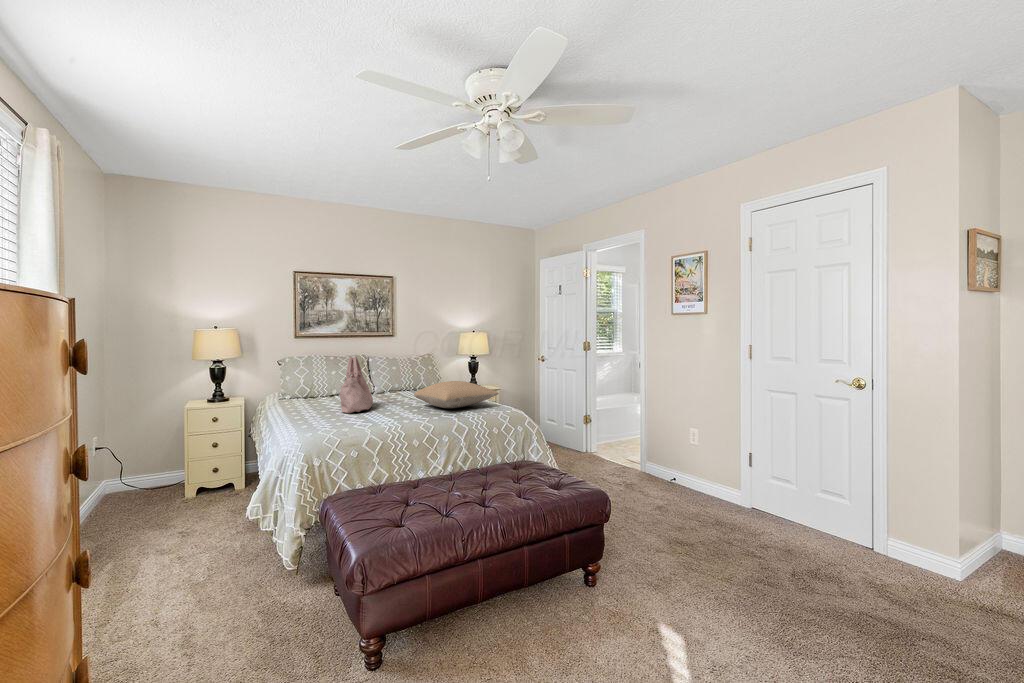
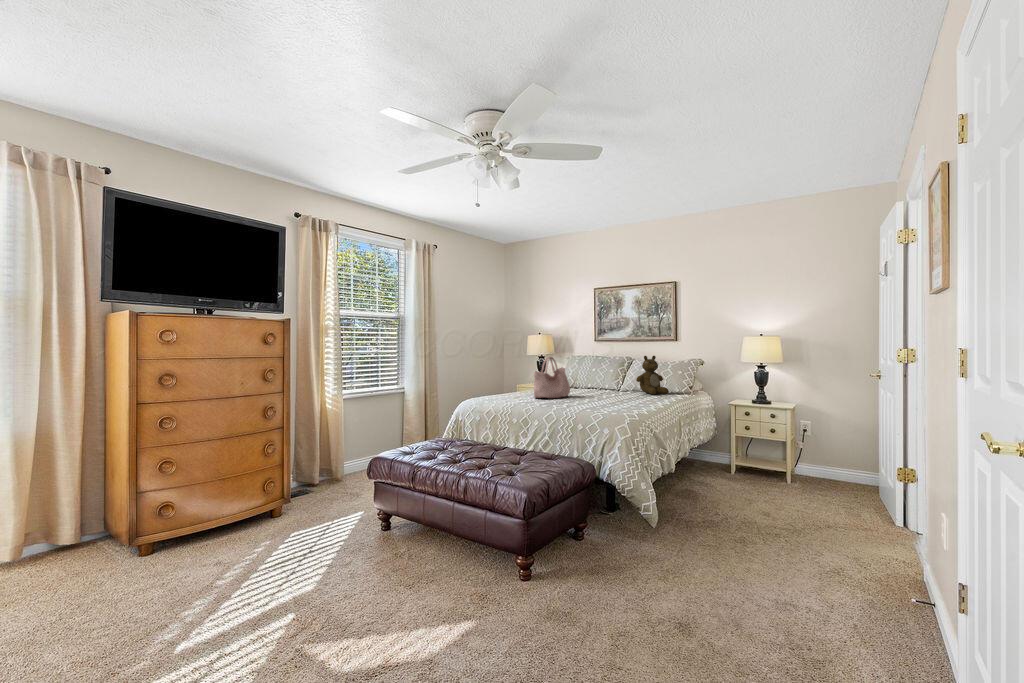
teddy bear: none [398,351,427,391] -> present [636,356,669,395]
pillow: present [414,381,499,408] -> none [566,383,633,407]

